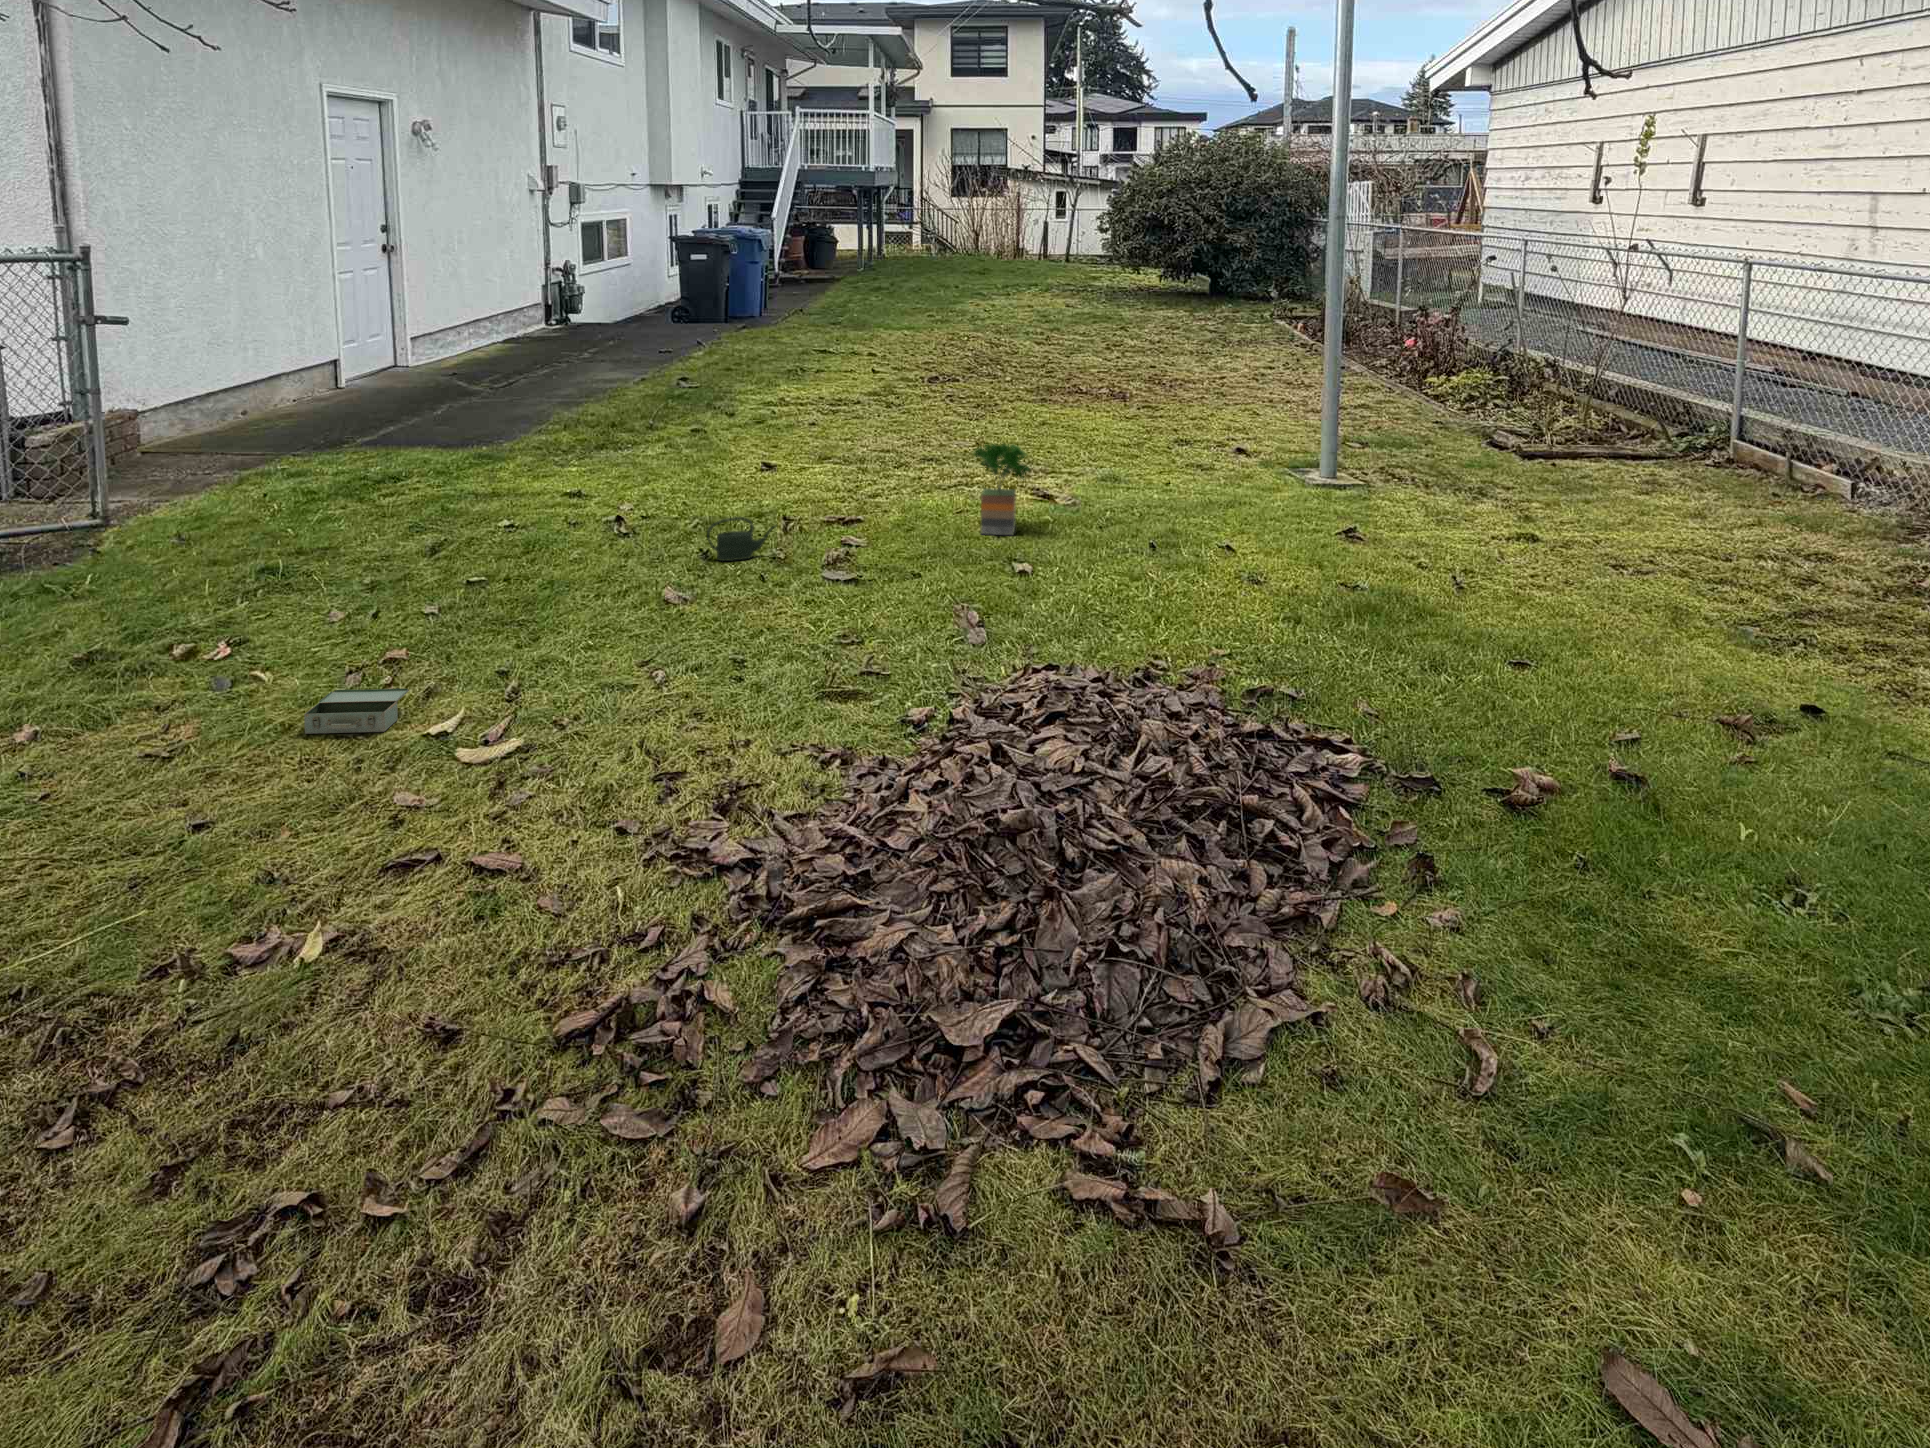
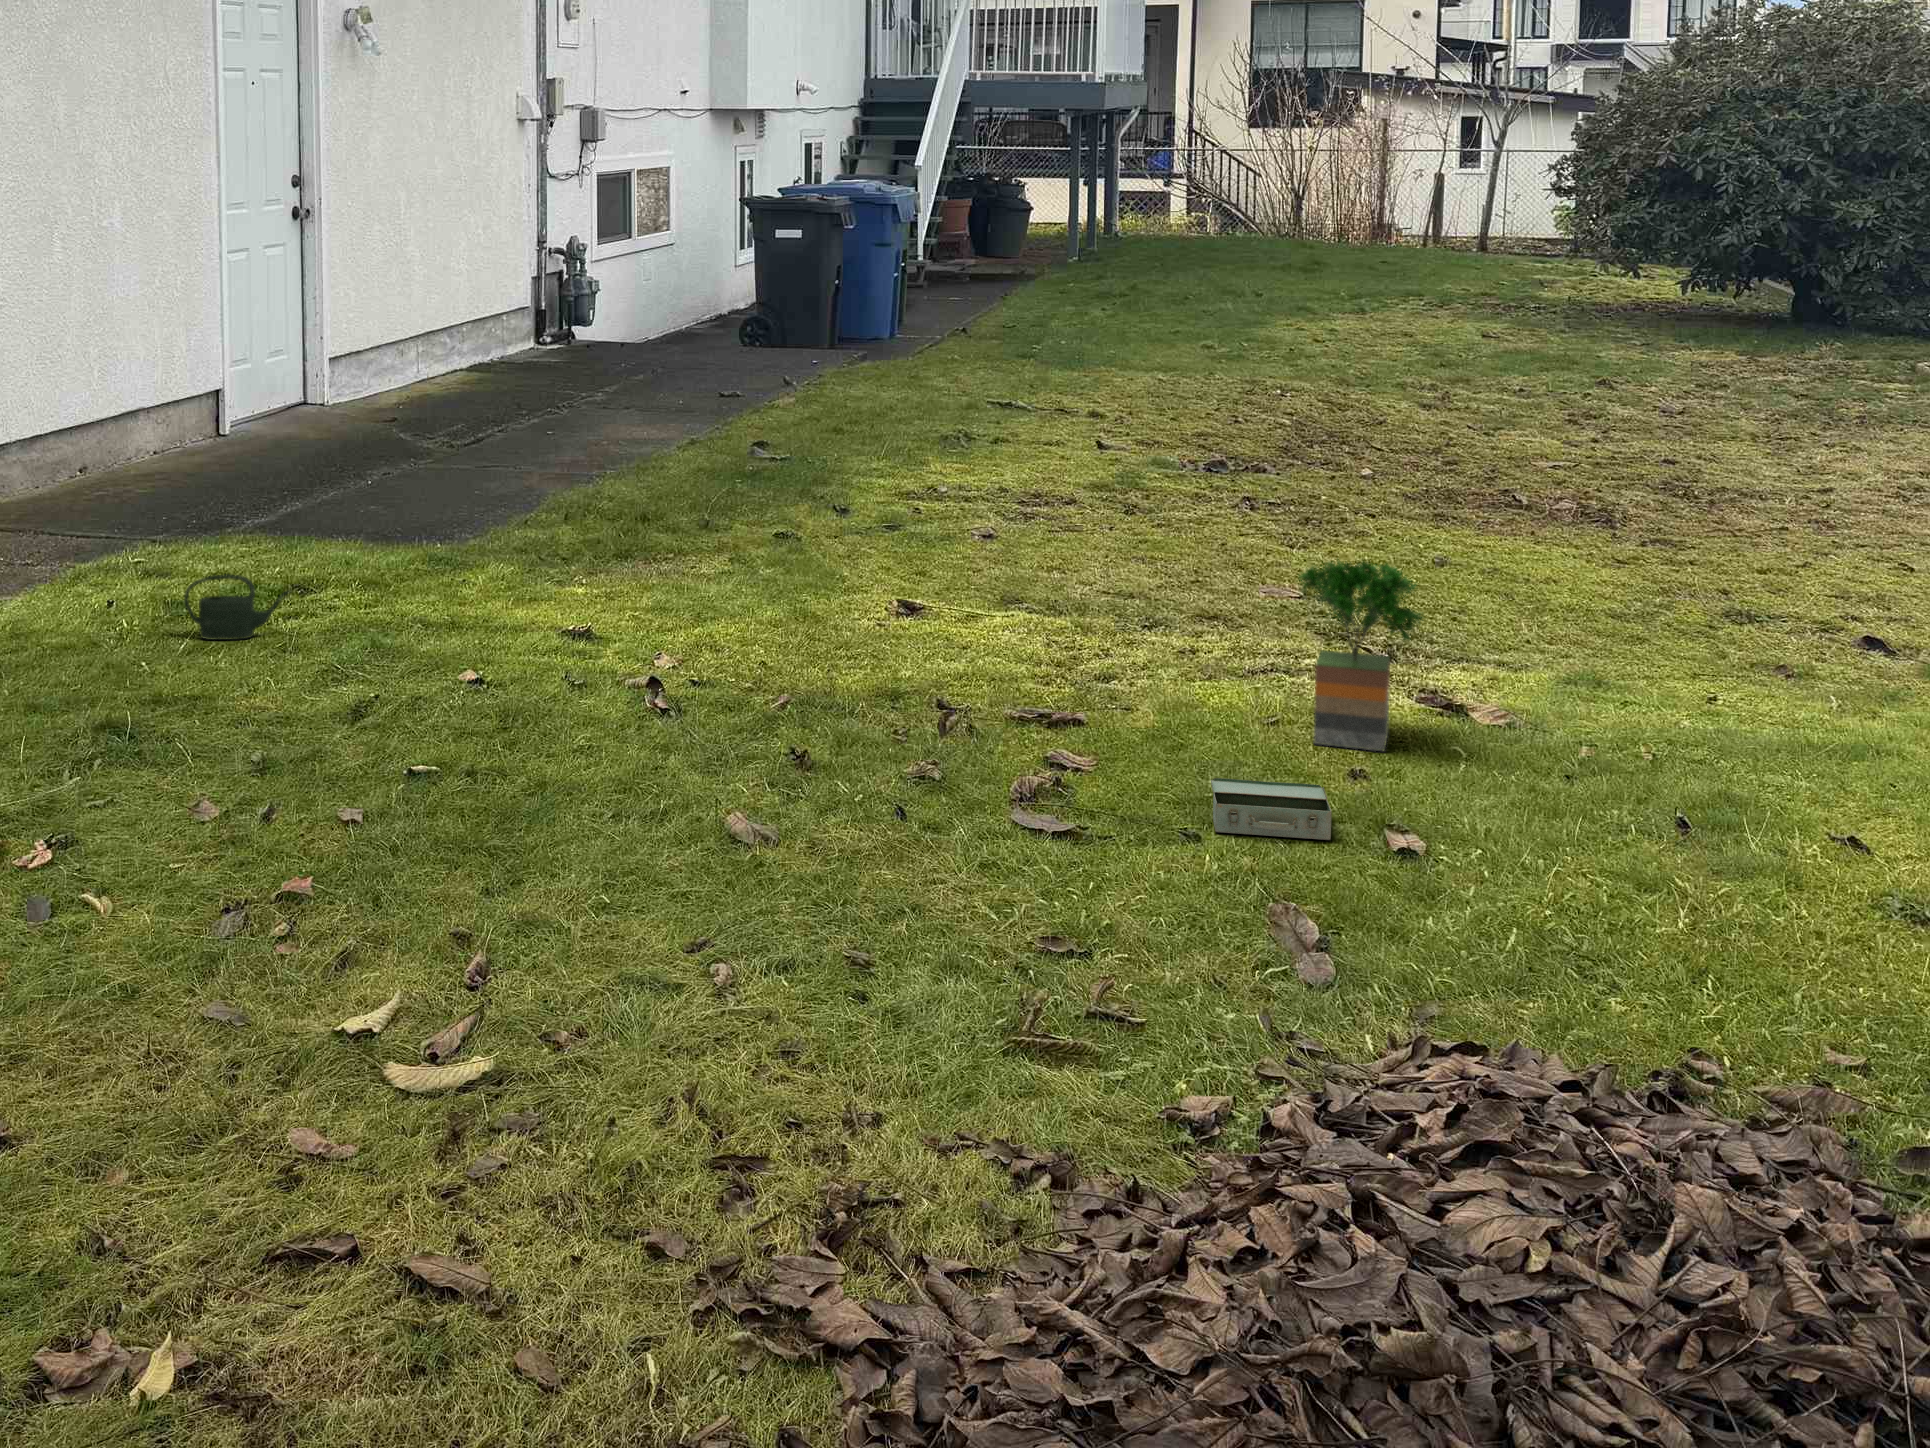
watering can: present [707,517,776,561] -> present [184,574,290,640]
toolbox: present [304,688,409,734] -> present [1211,778,1332,840]

